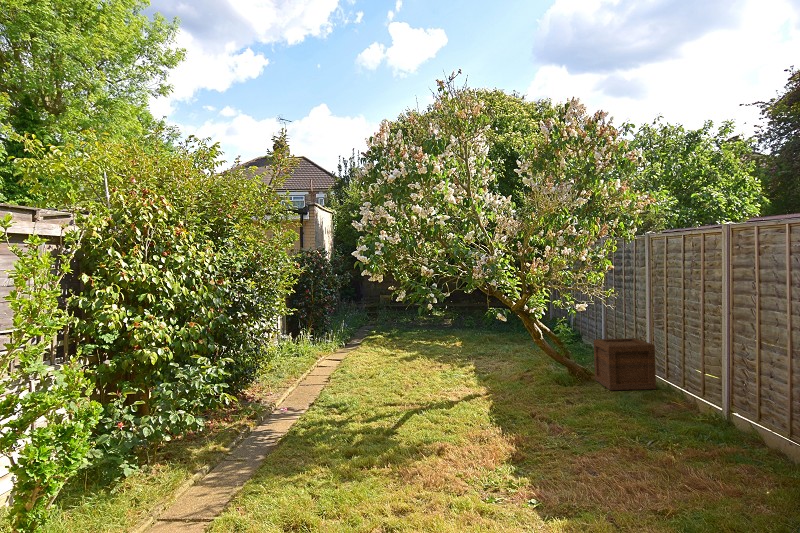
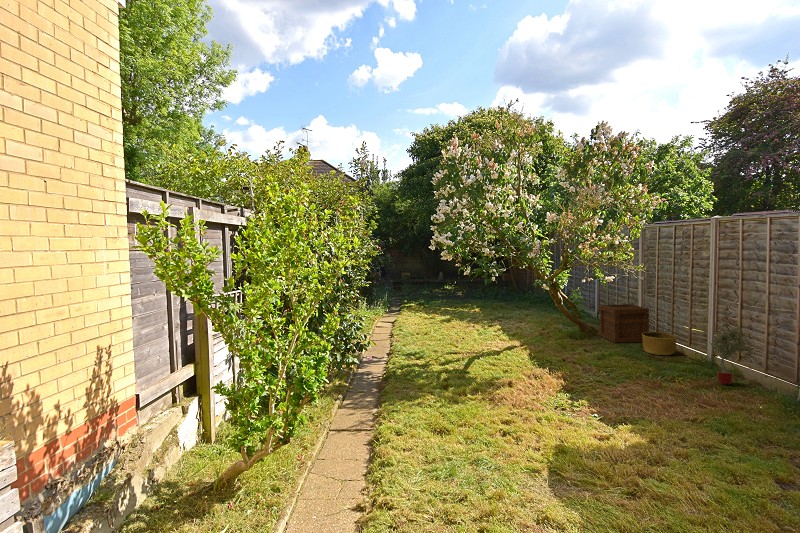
potted tree: none [716,366,777,458] -> present [711,321,754,385]
basket: none [640,377,685,409] -> present [642,332,676,355]

